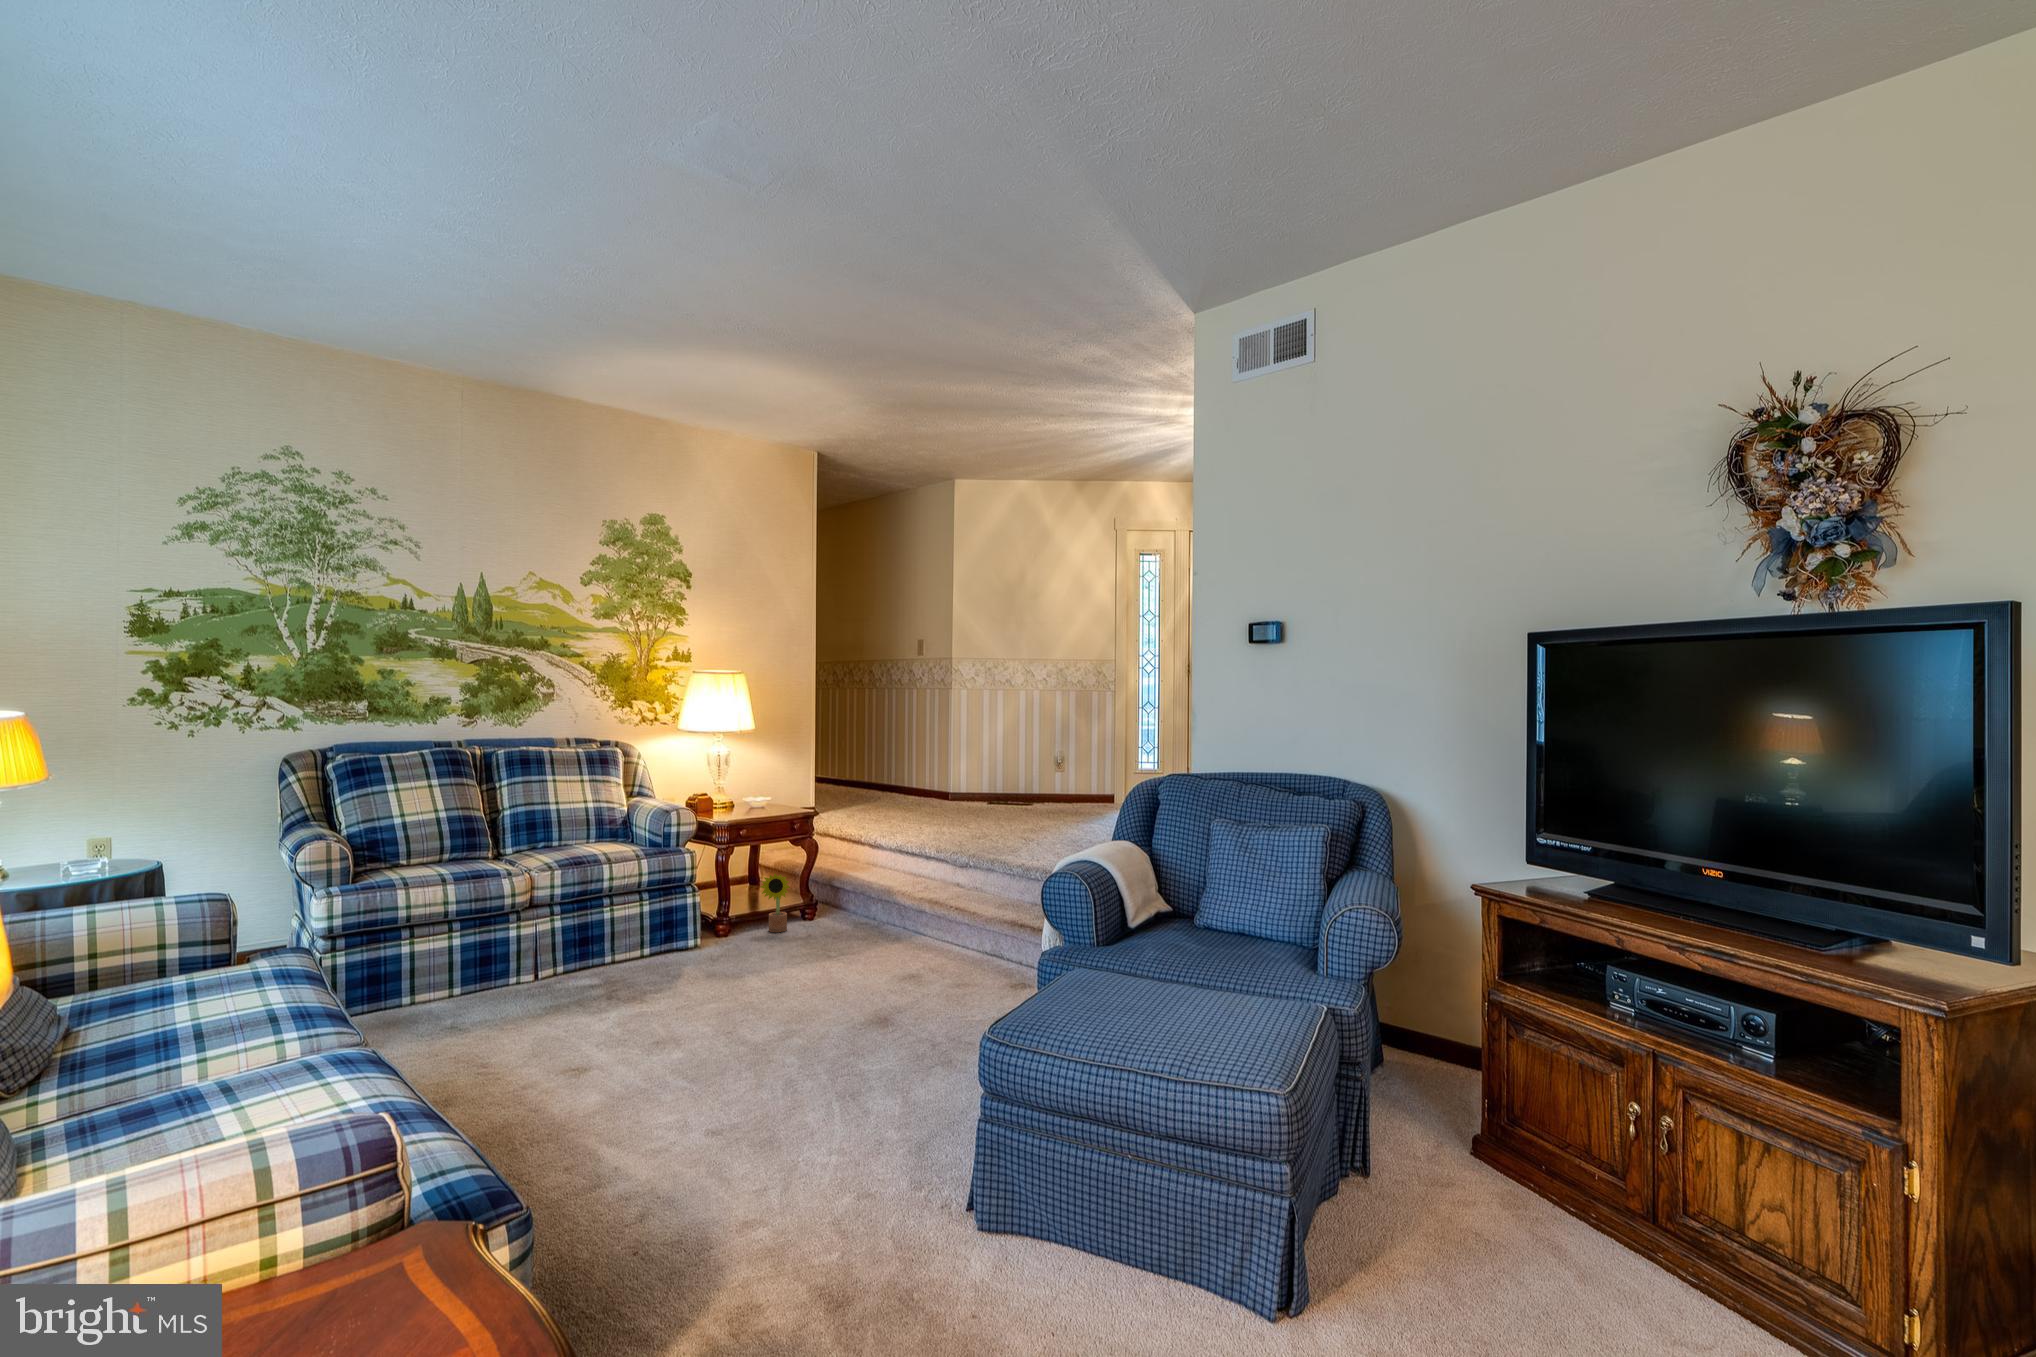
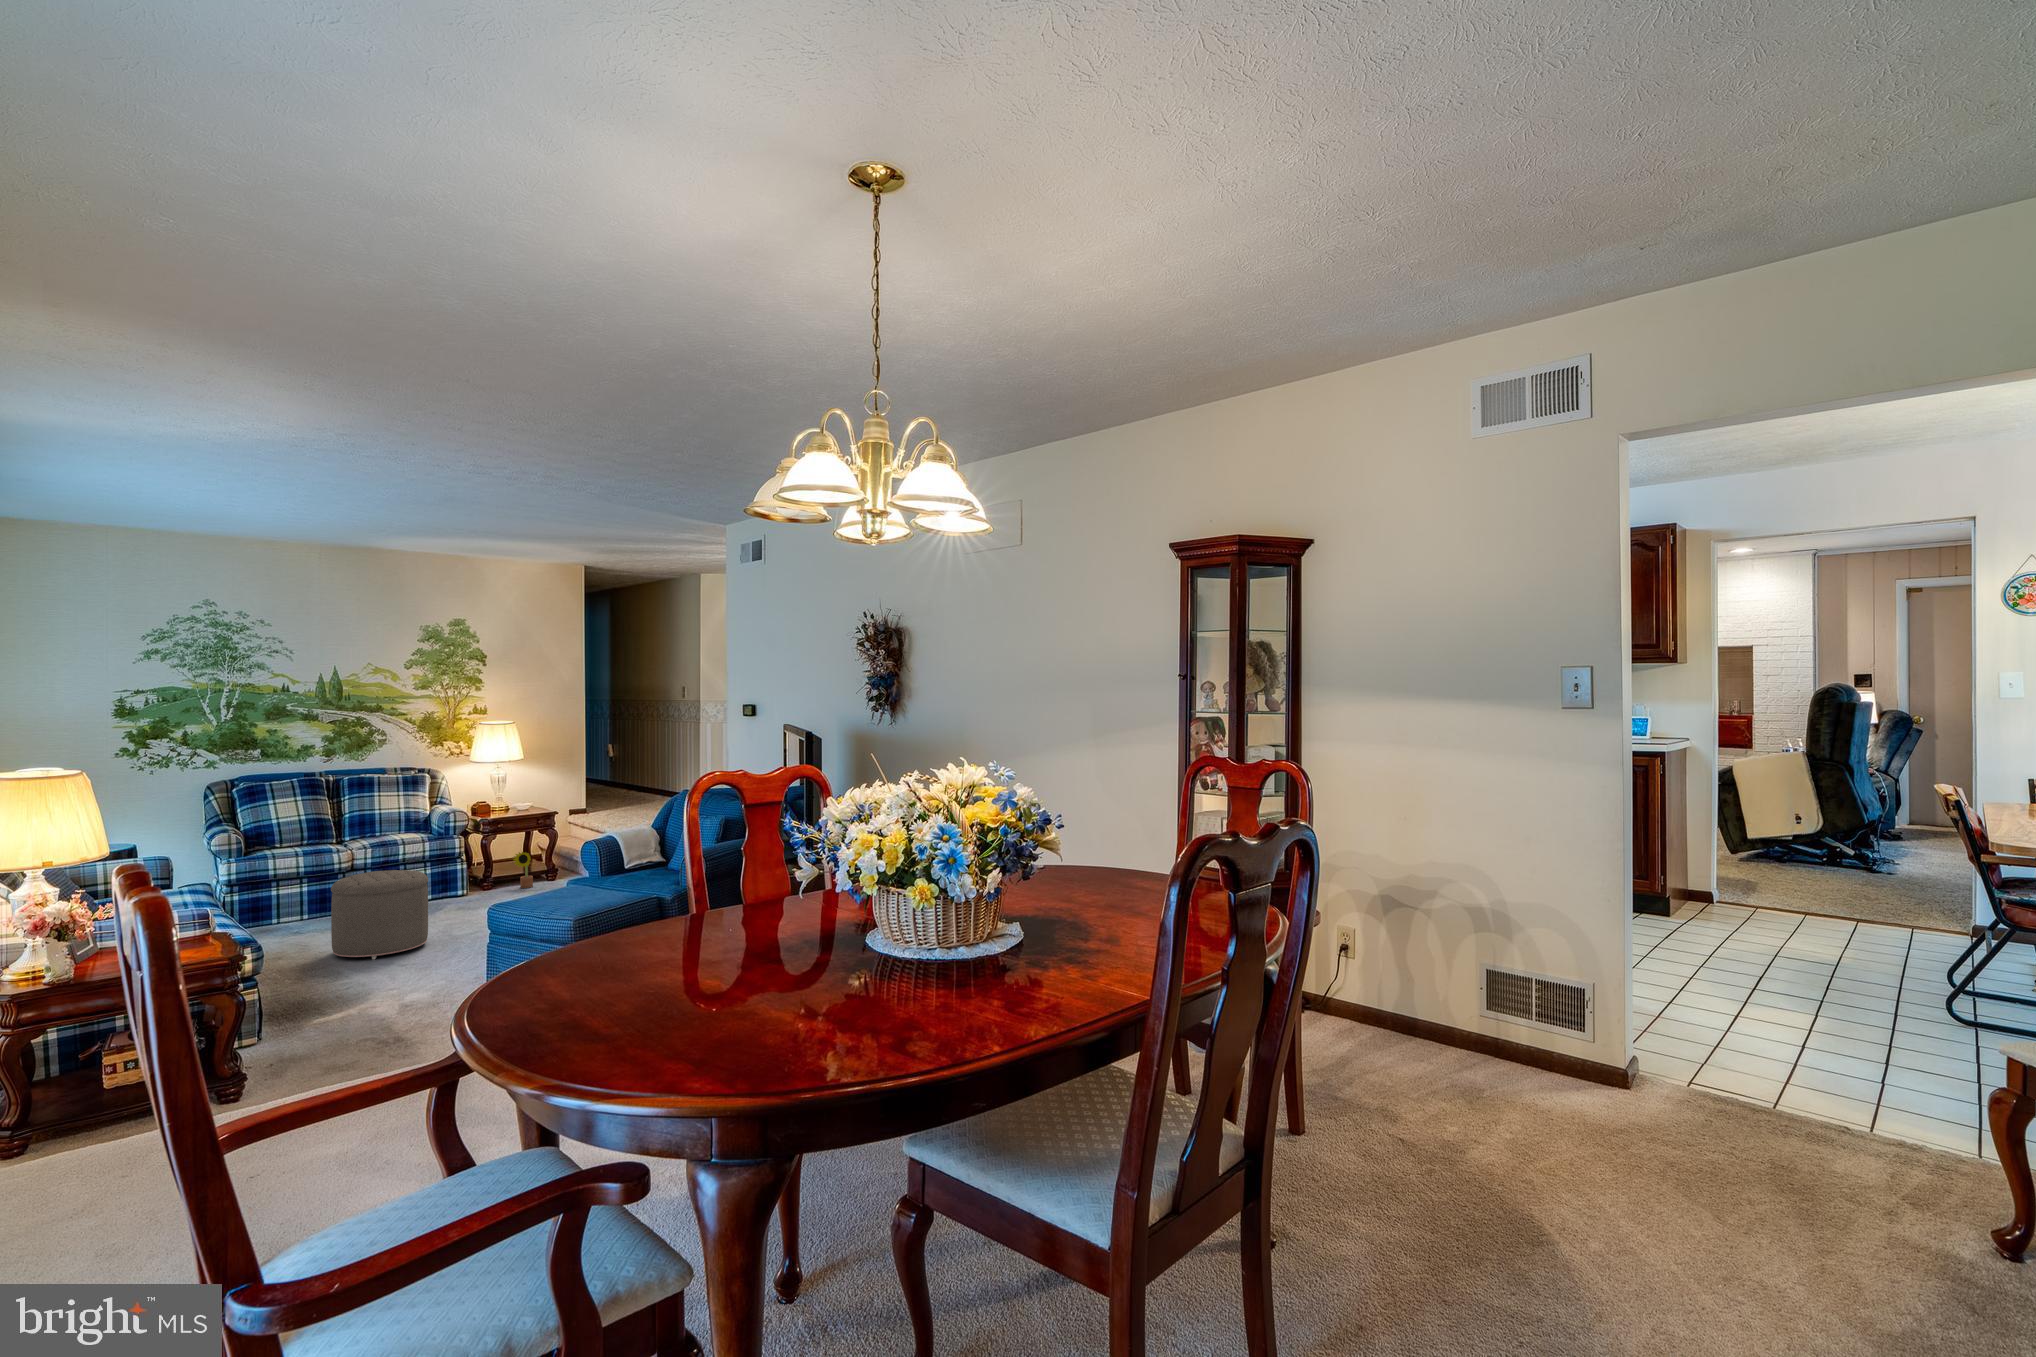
ottoman: none [552,917,724,1104] -> present [331,870,428,959]

